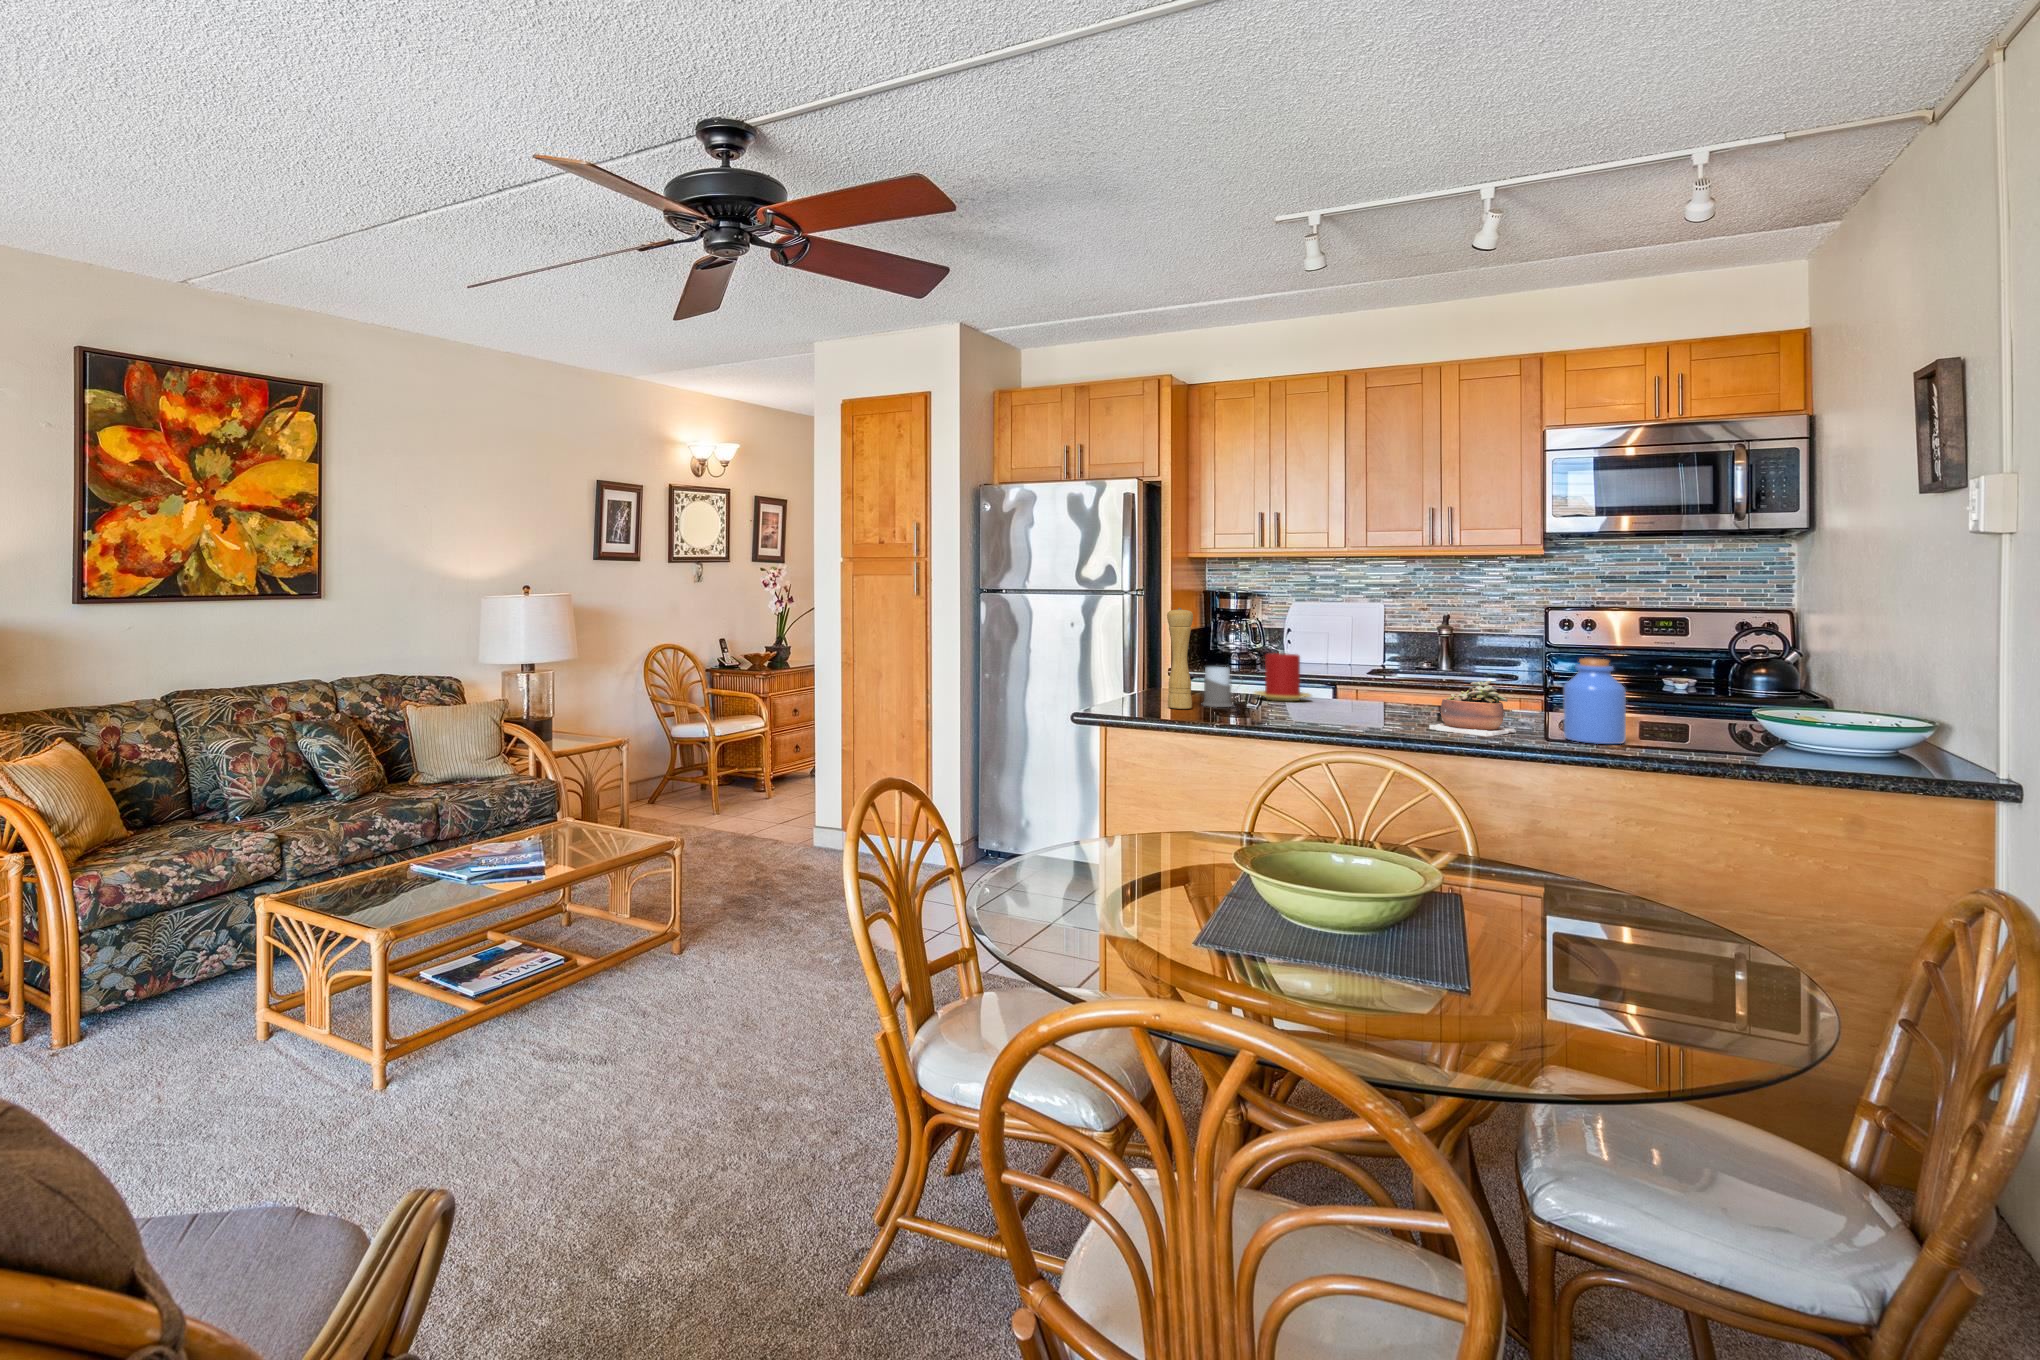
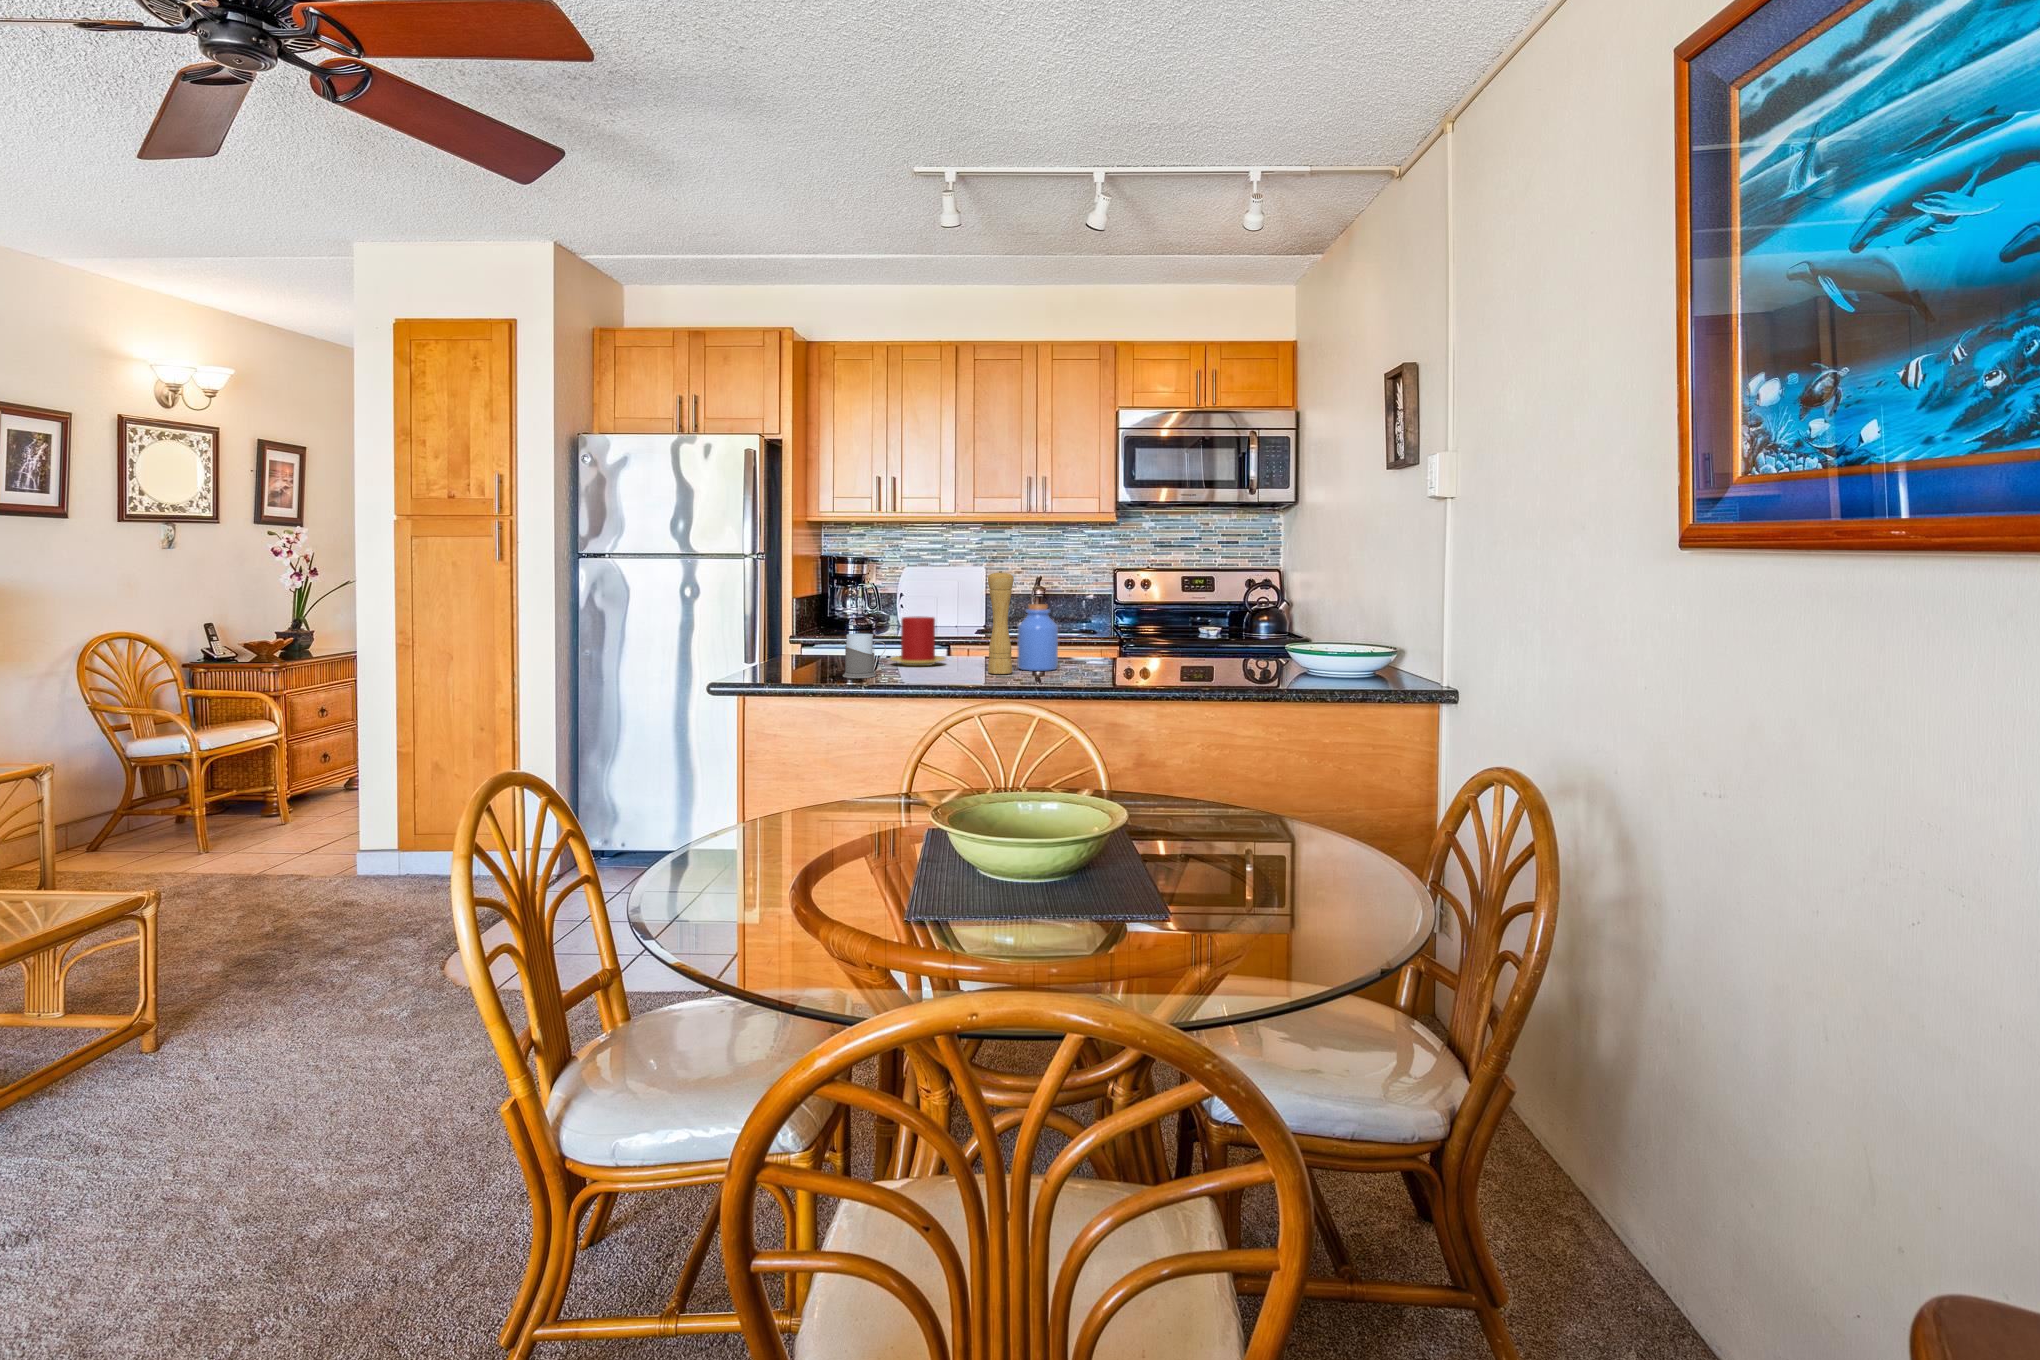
pepper mill: present [1167,608,1193,709] -> present [988,571,1014,674]
jar: present [1564,658,1626,744] -> present [1017,604,1058,671]
succulent plant: present [1429,681,1516,736] -> none [1076,637,1148,693]

